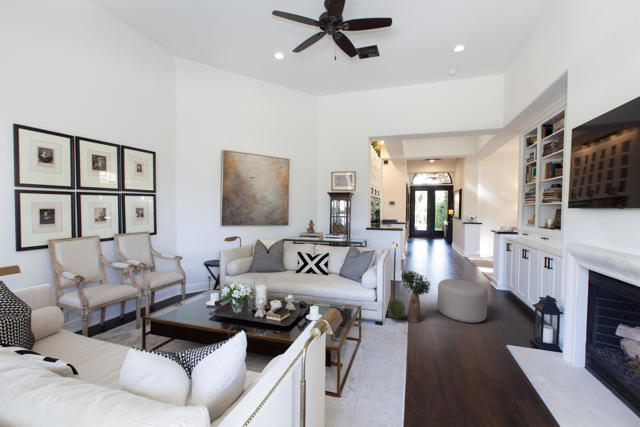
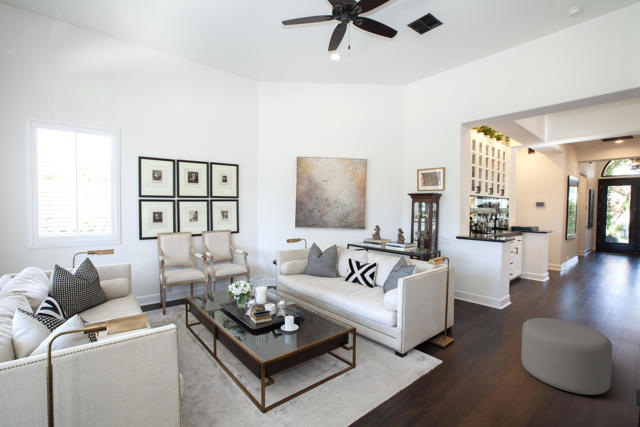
potted plant: present [388,271,430,323] -> none [426,292,492,367]

